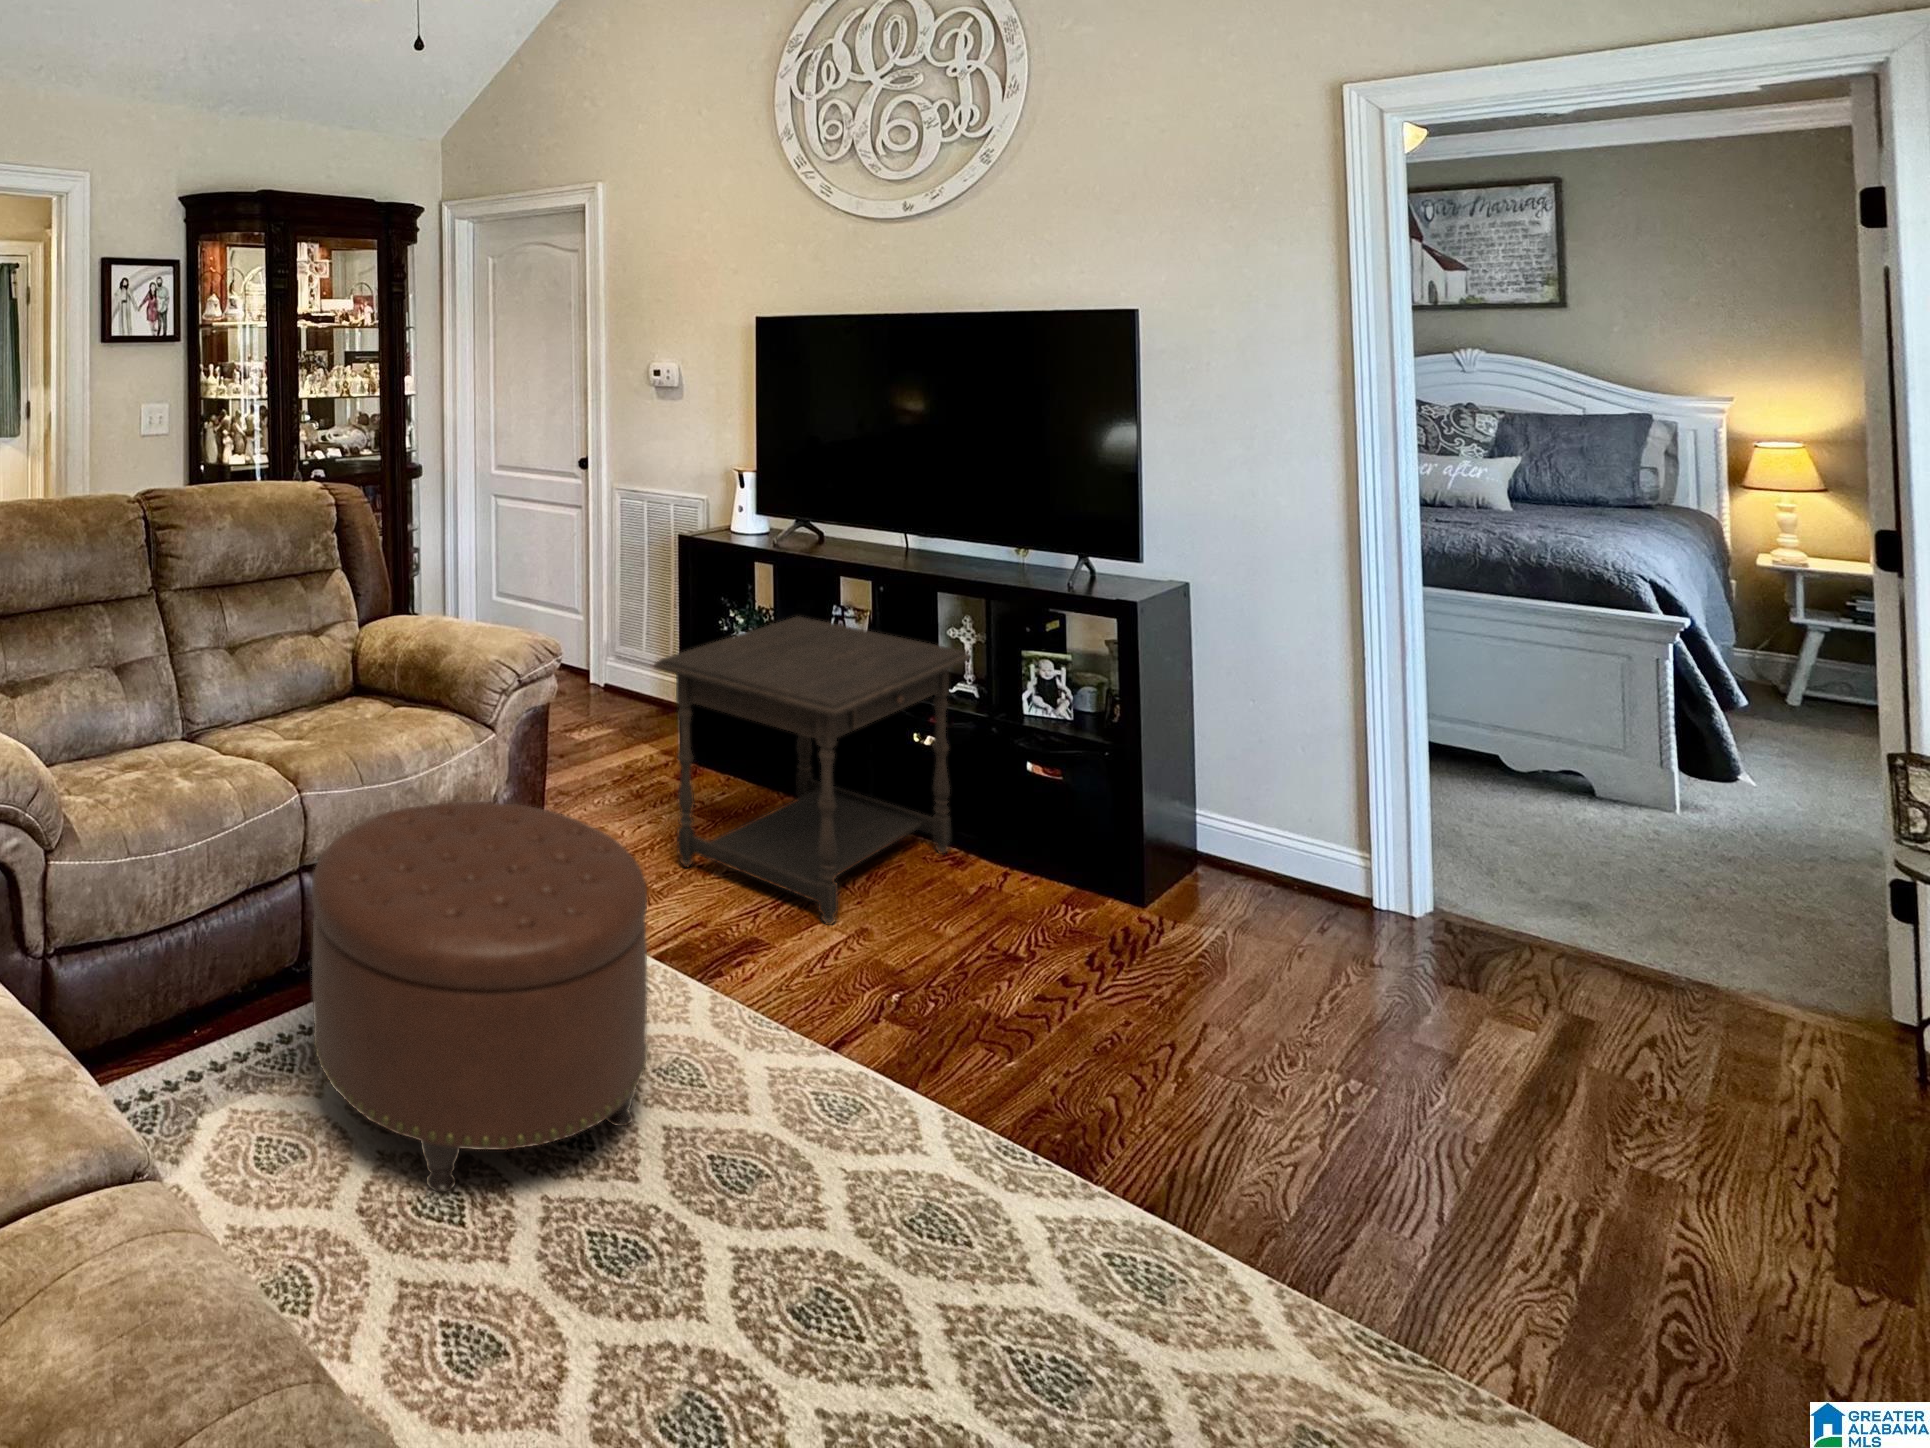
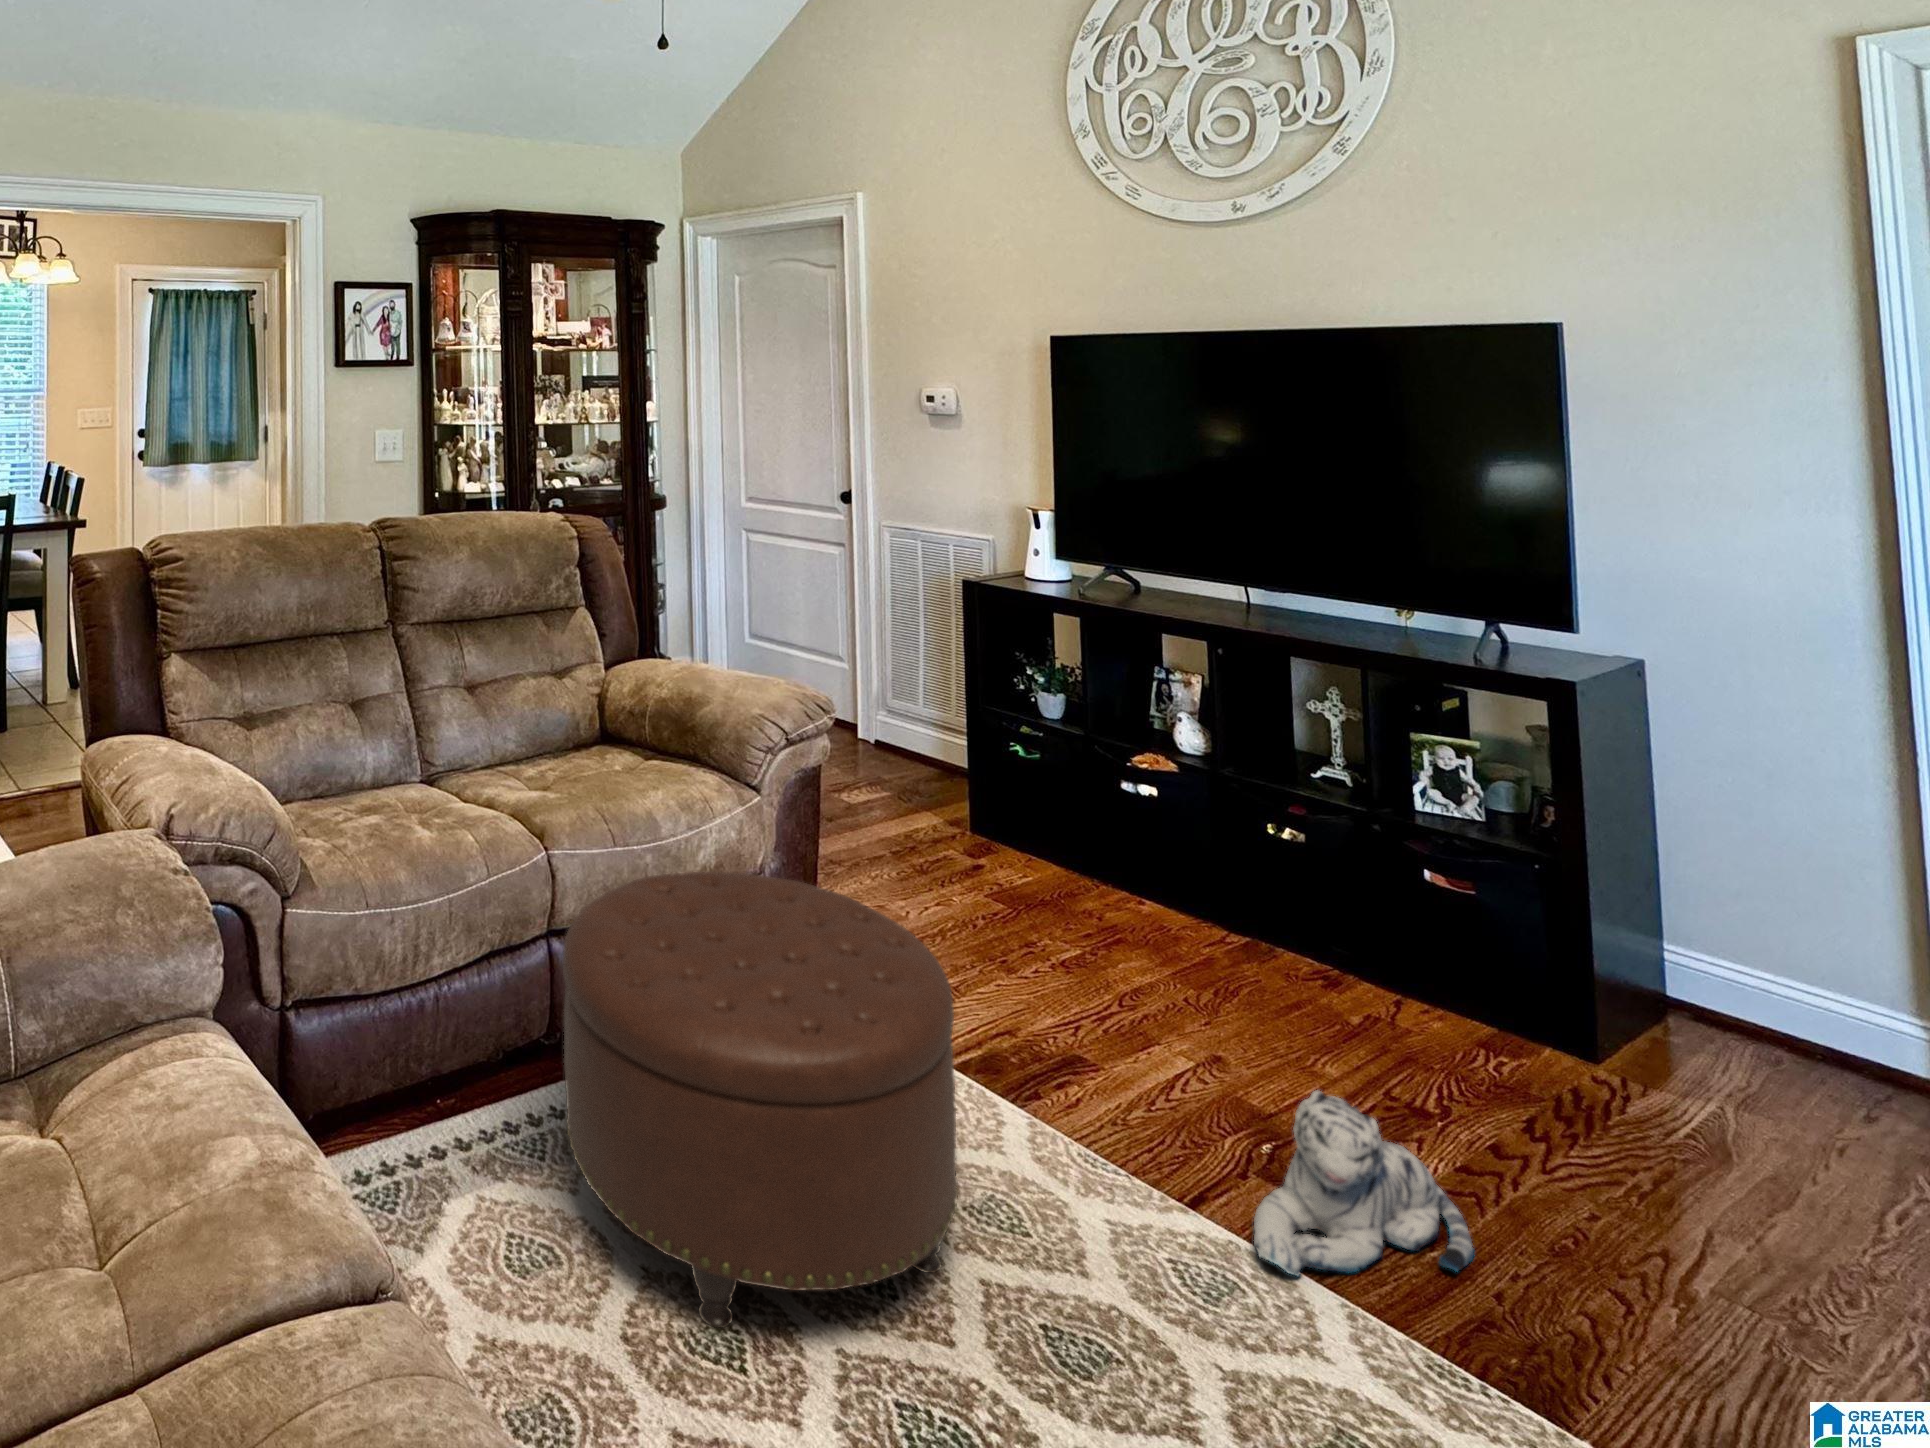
side table: present [654,617,970,925] -> none [941,676,1339,1046]
plush toy: none [878,943,1040,1093] -> present [1254,1090,1474,1276]

